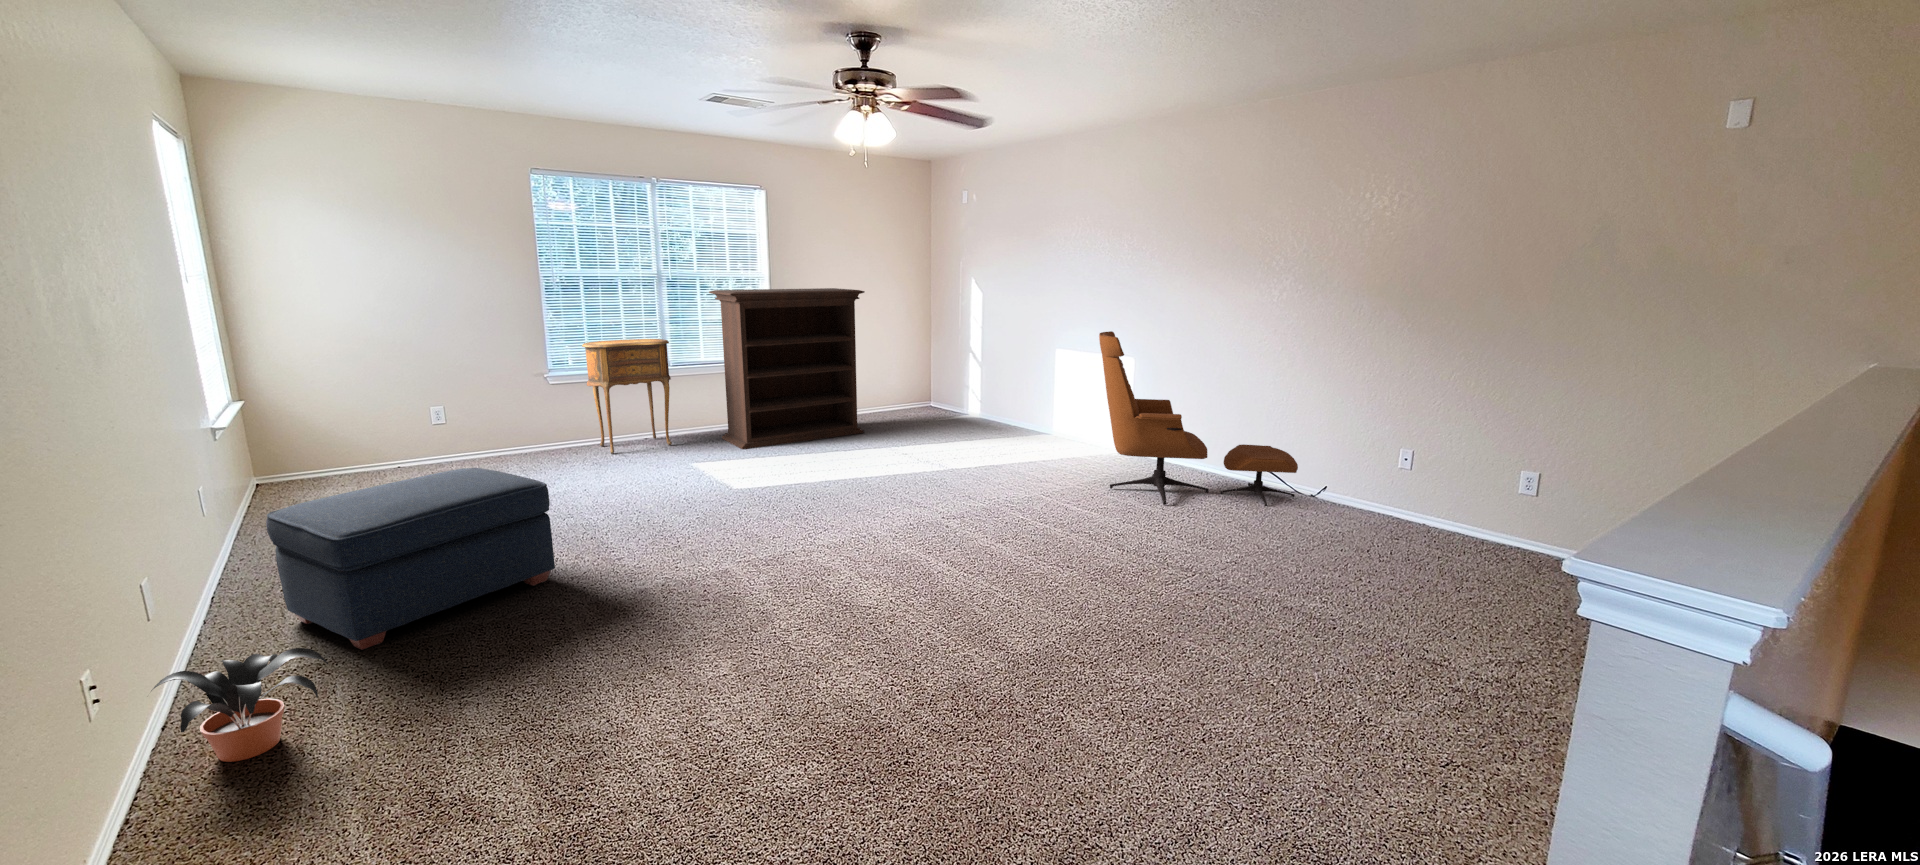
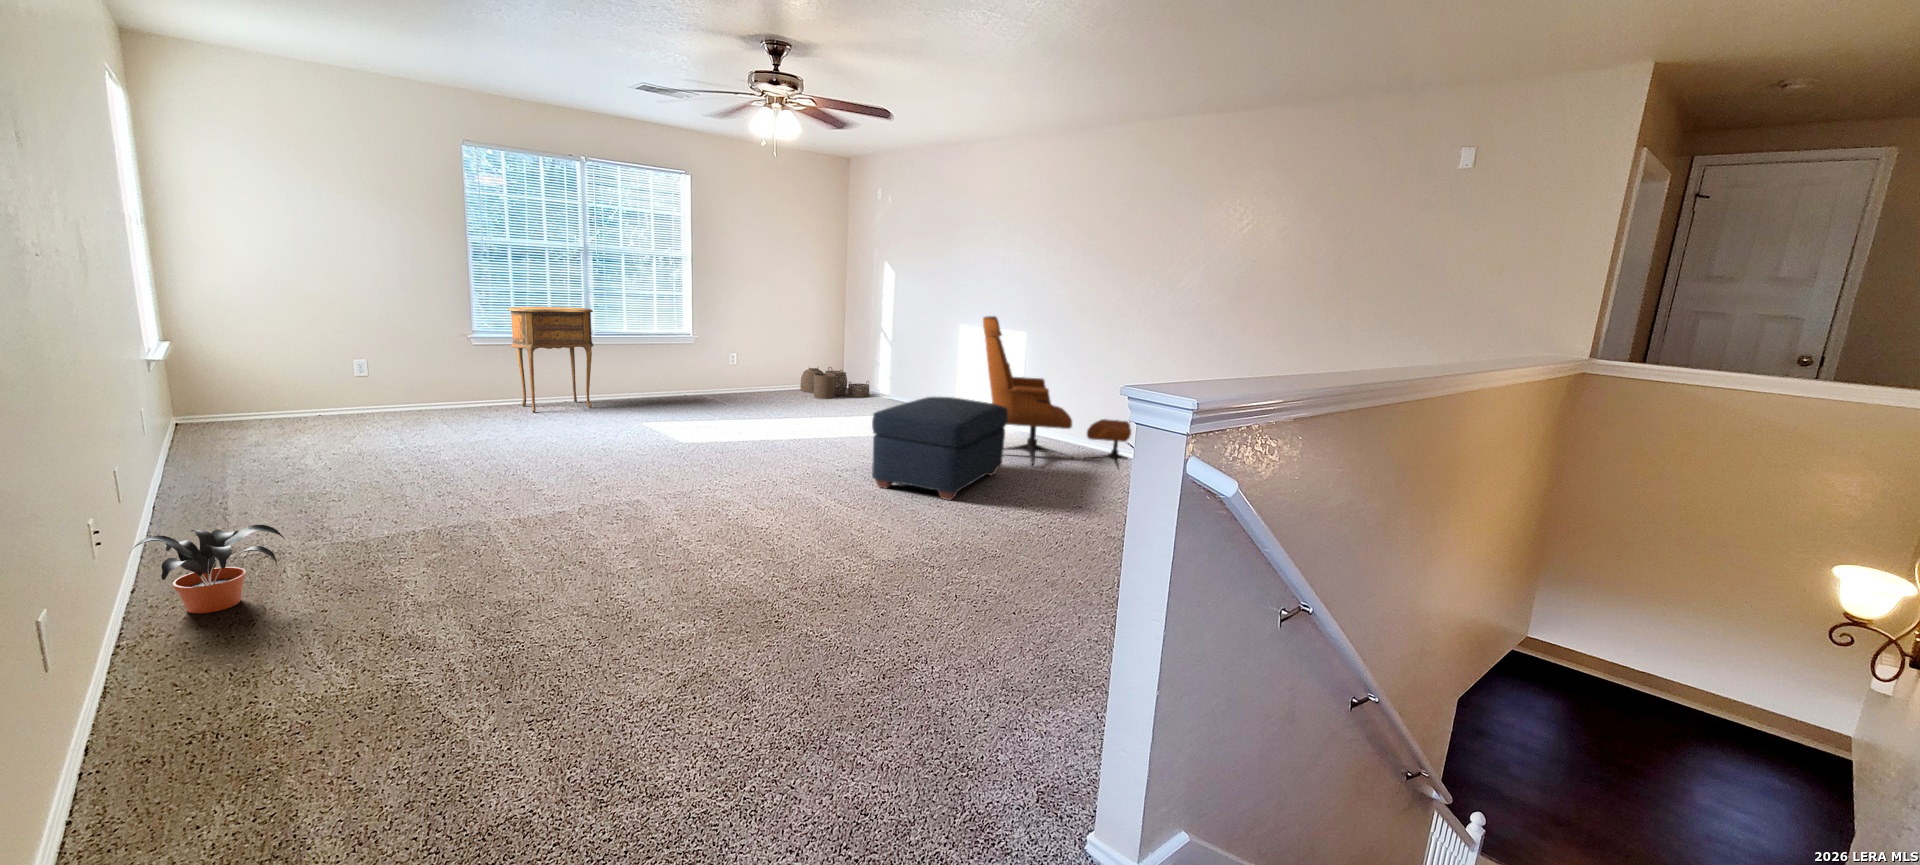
bookshelf: present [709,288,865,449] -> none [633,265,781,414]
woven basket: none [886,386,961,422] -> present [800,367,869,399]
ottoman: present [266,468,555,650] -> present [872,397,1008,500]

